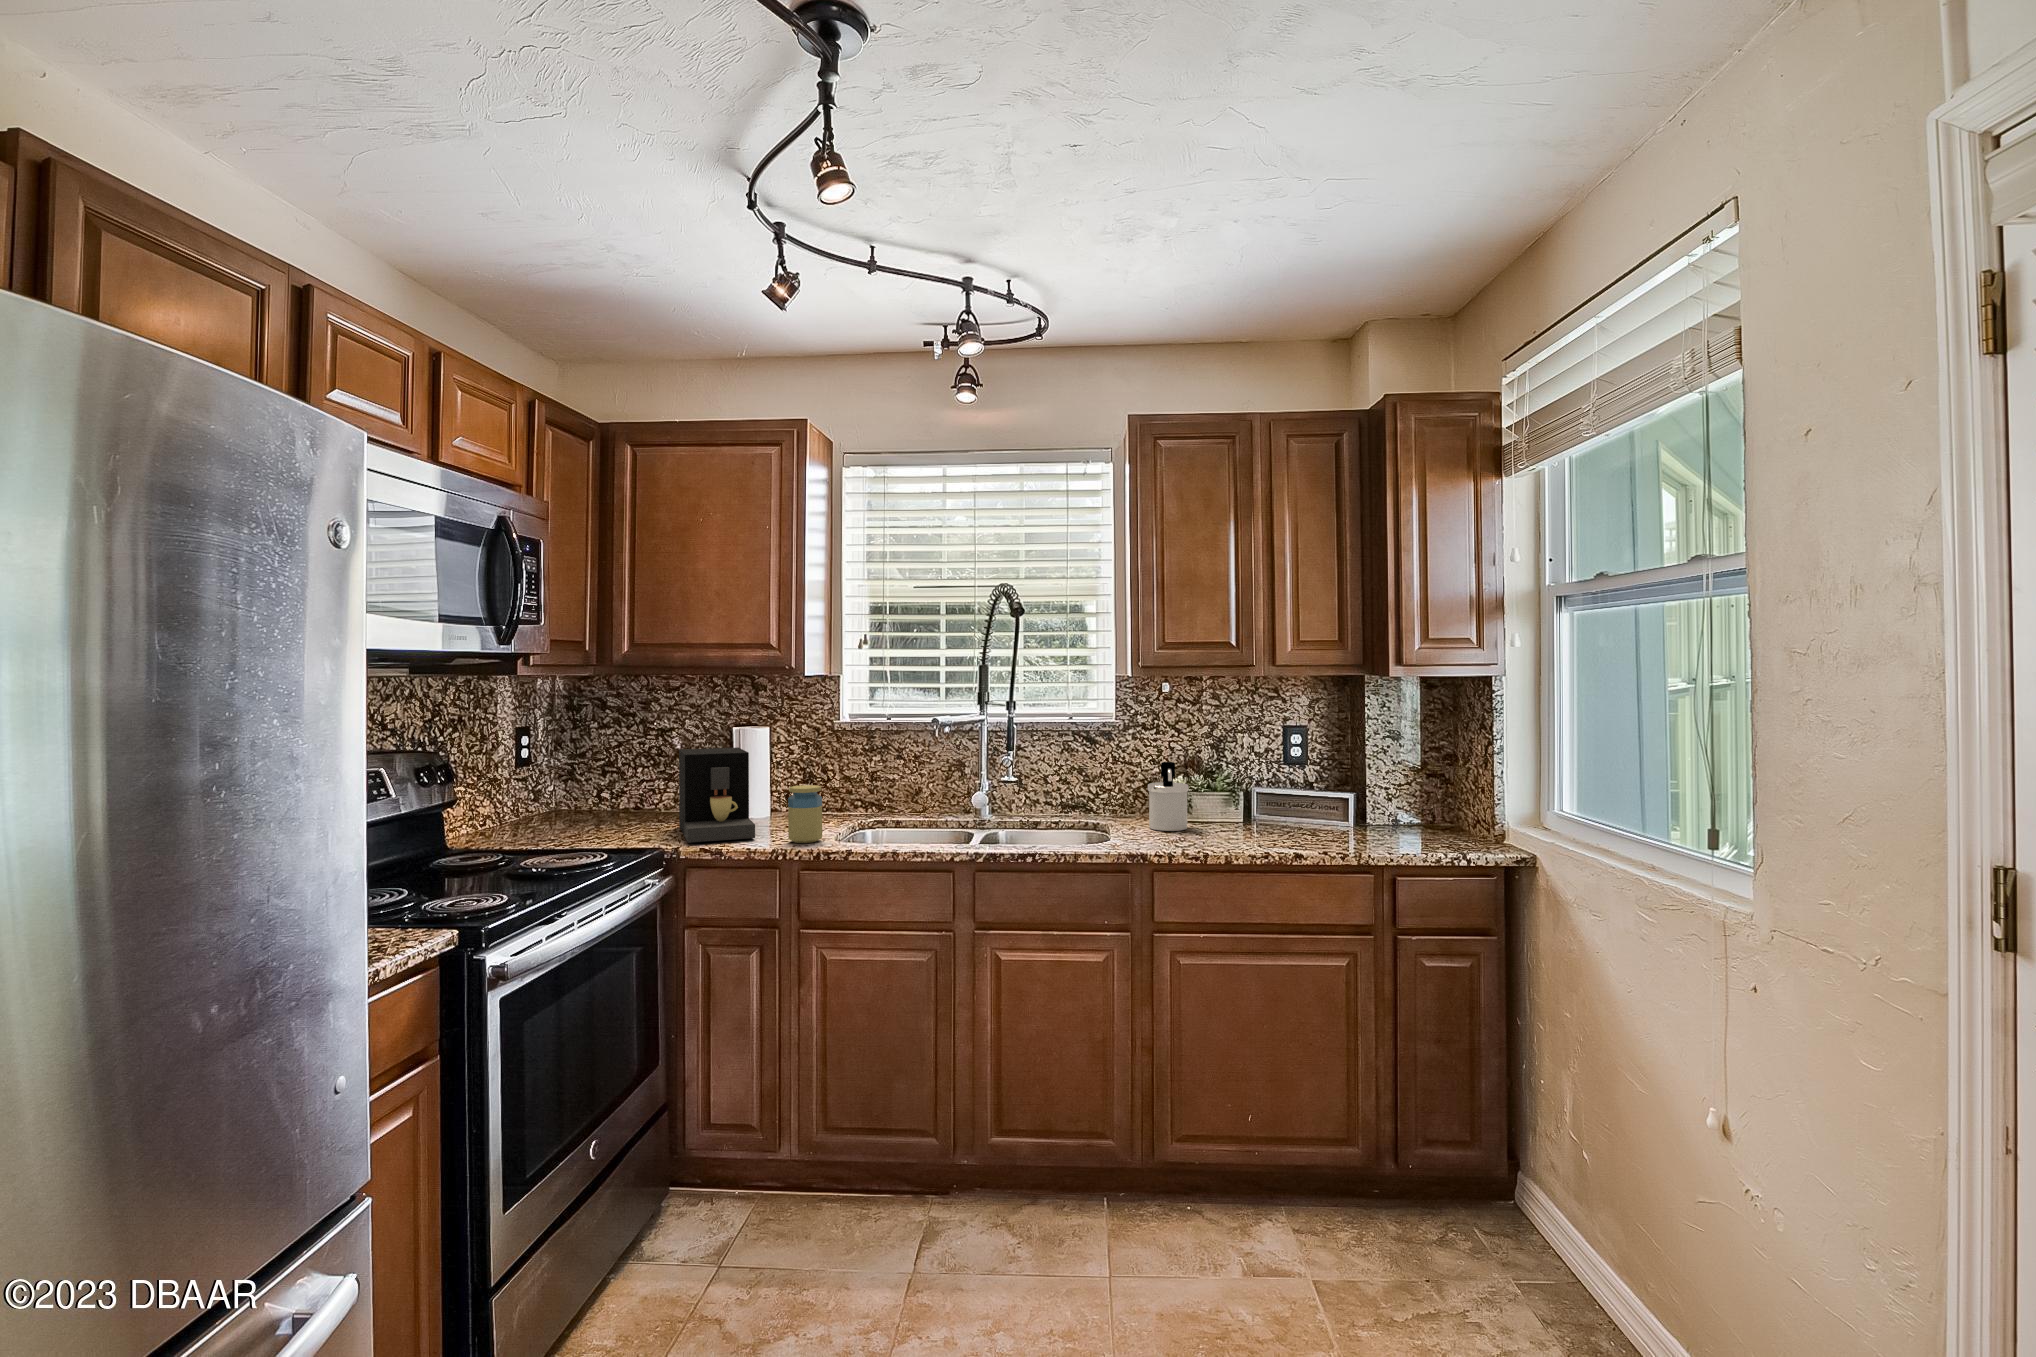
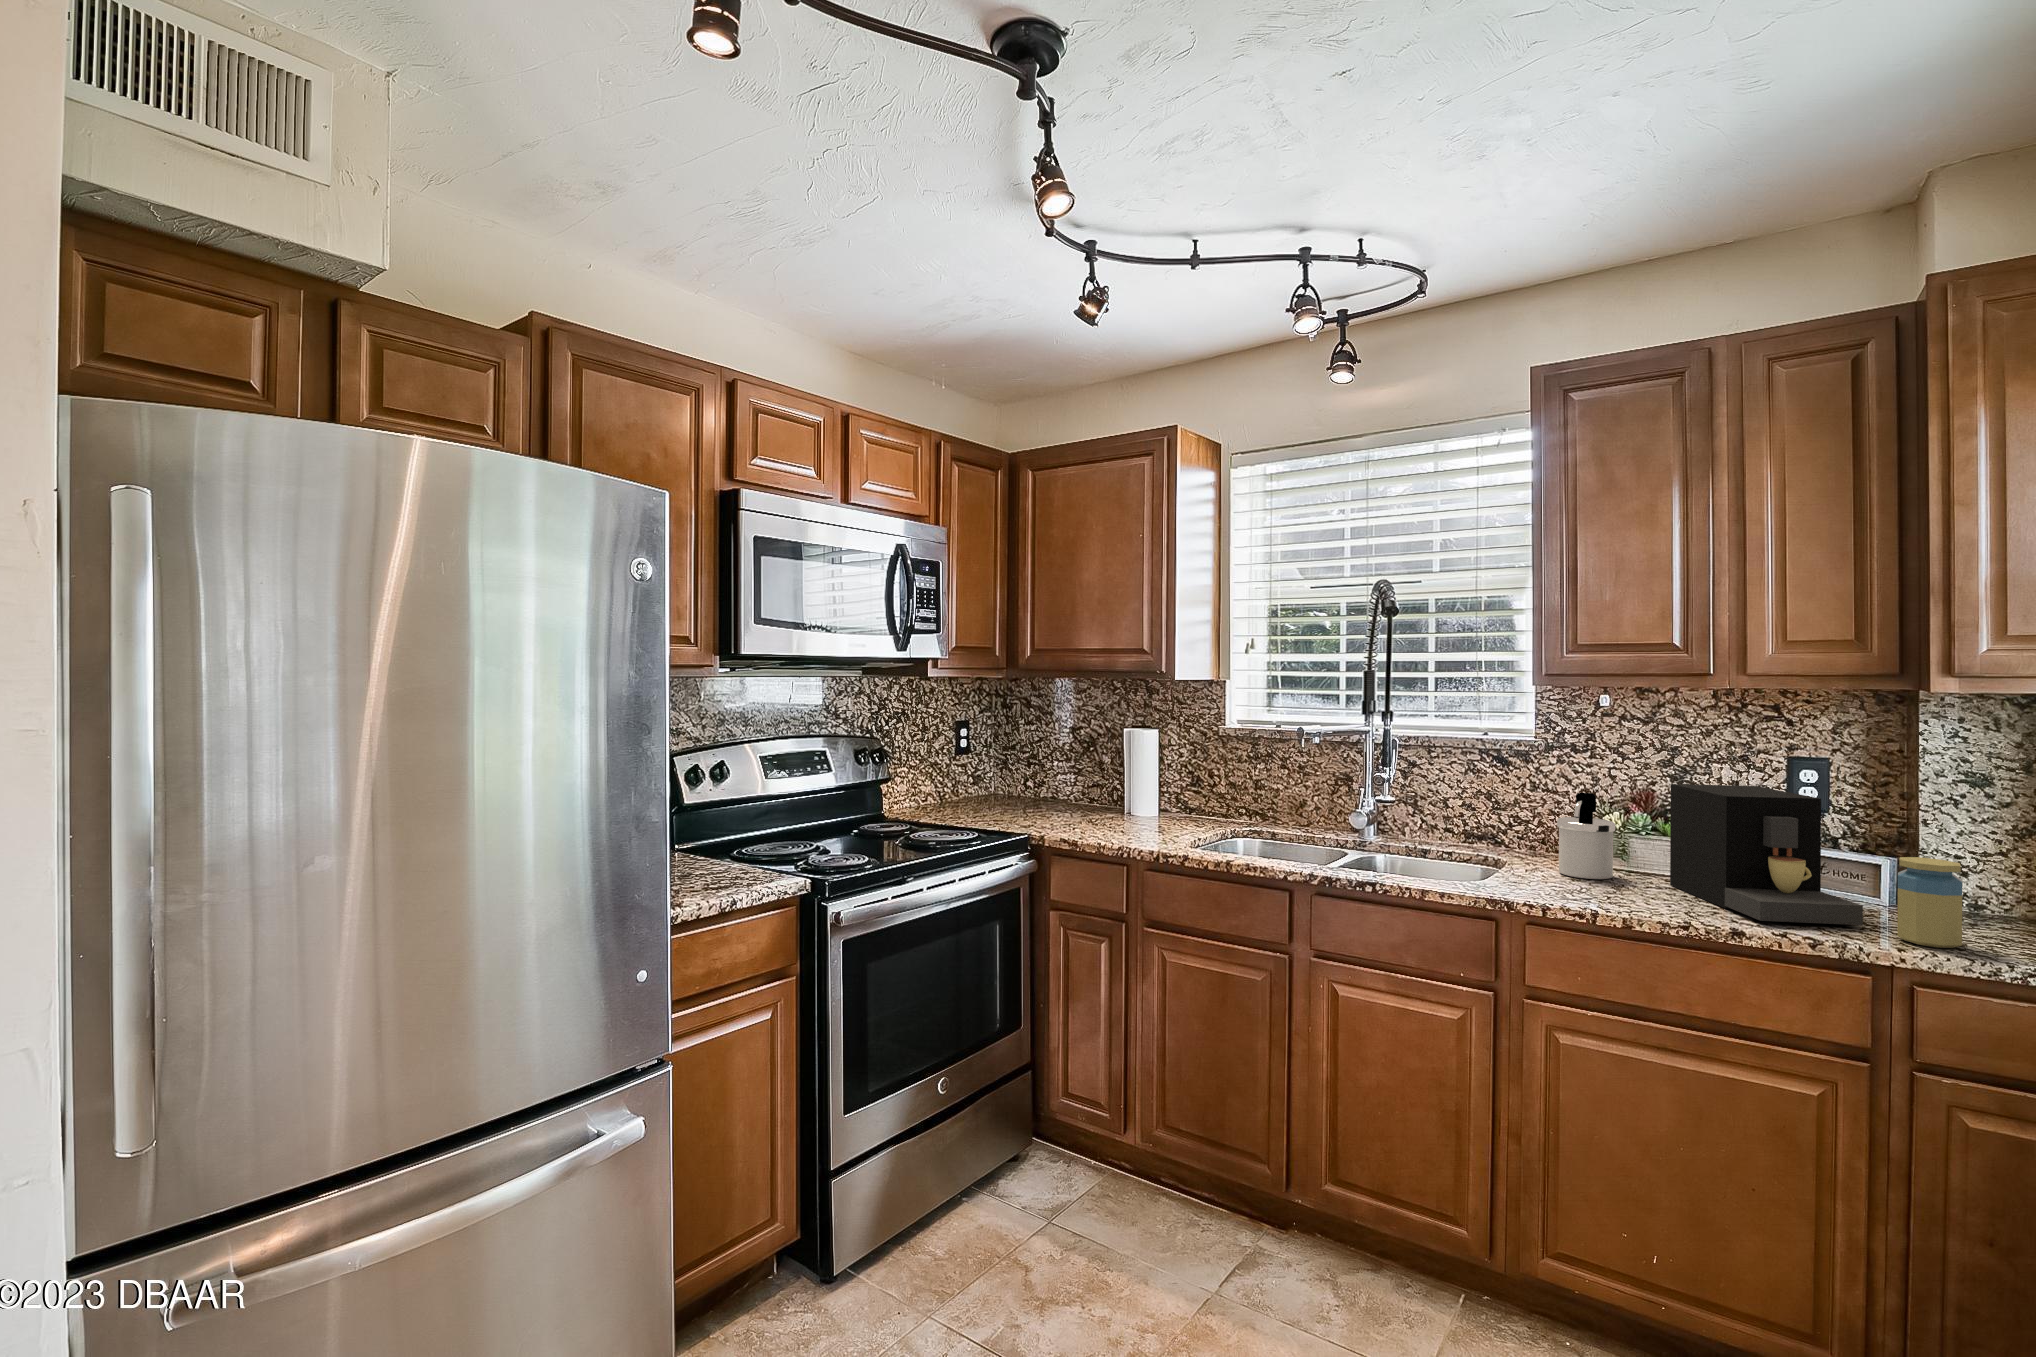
coffee maker: present [679,747,755,843] -> present [1670,784,1863,925]
jar: present [788,785,822,843] -> present [1897,857,1962,948]

